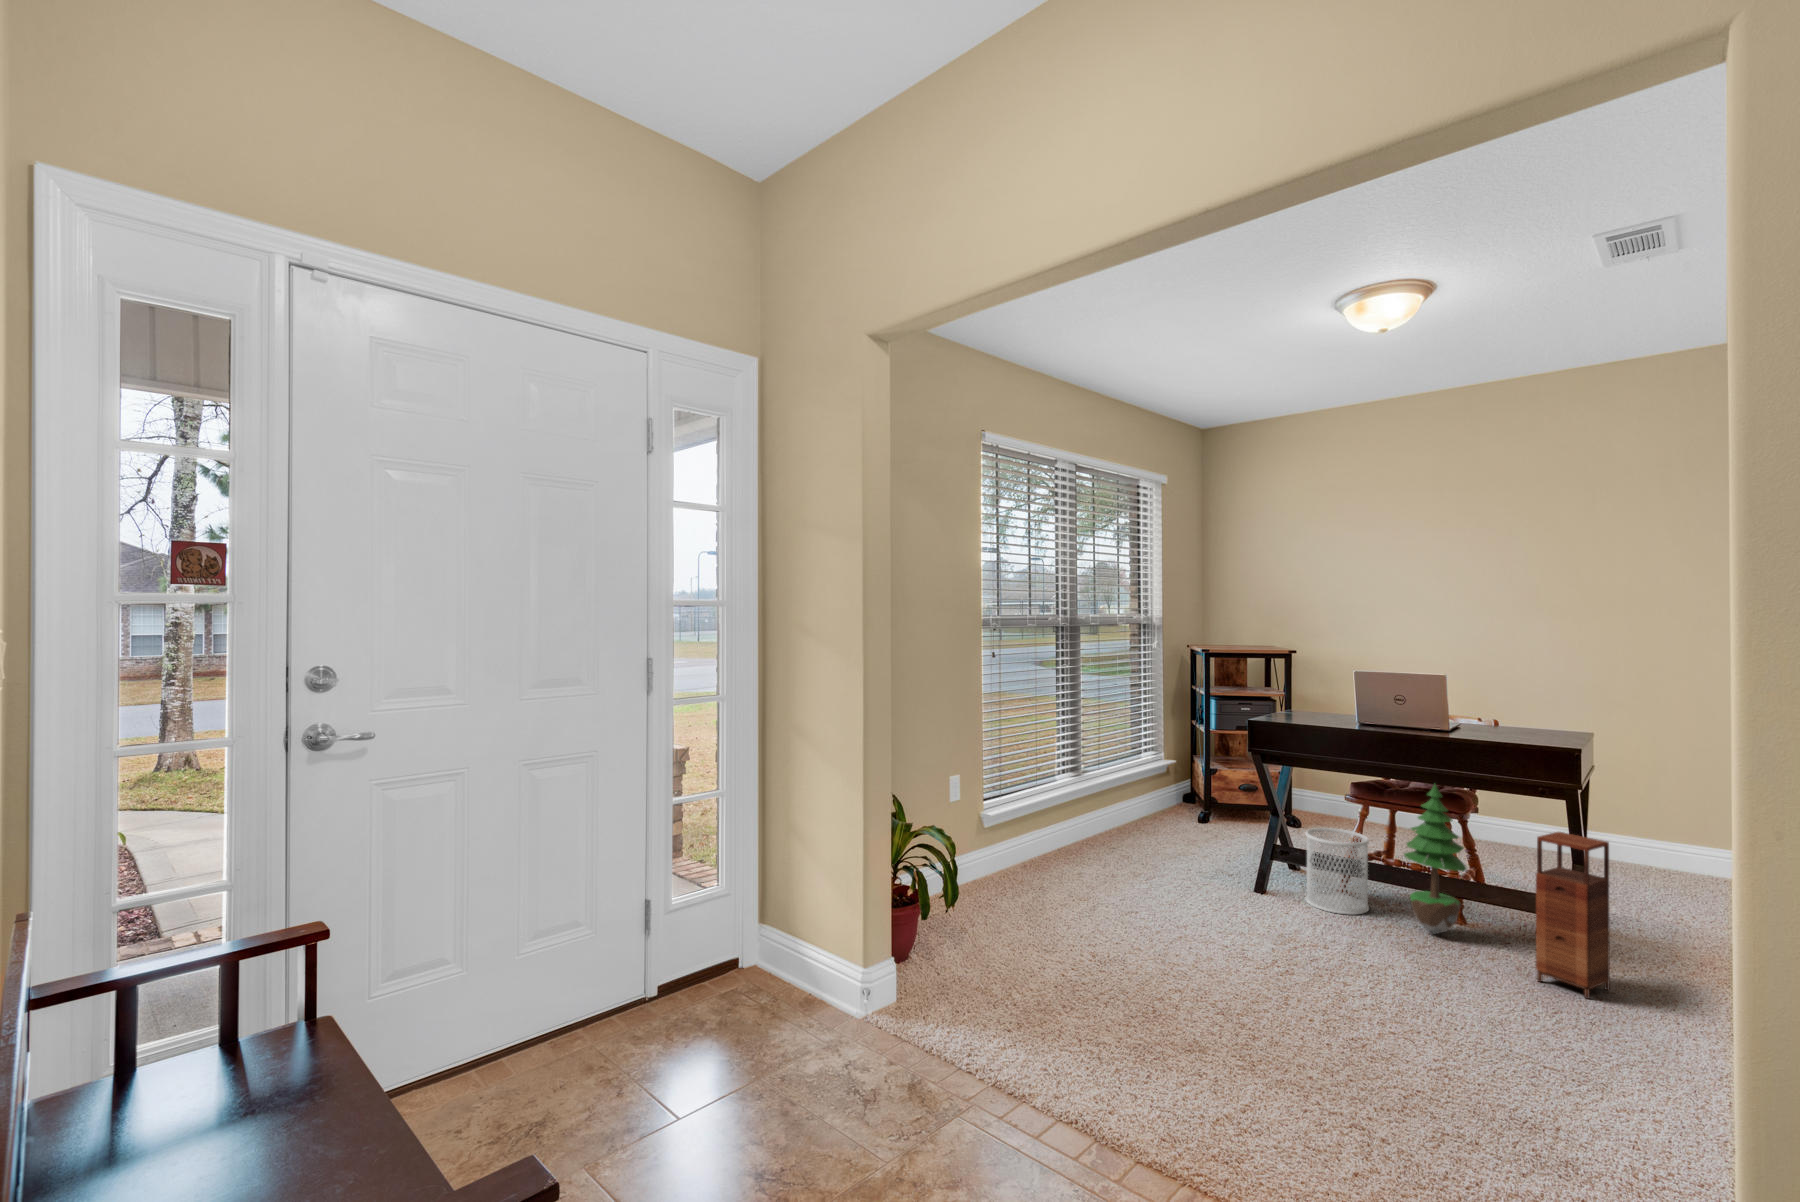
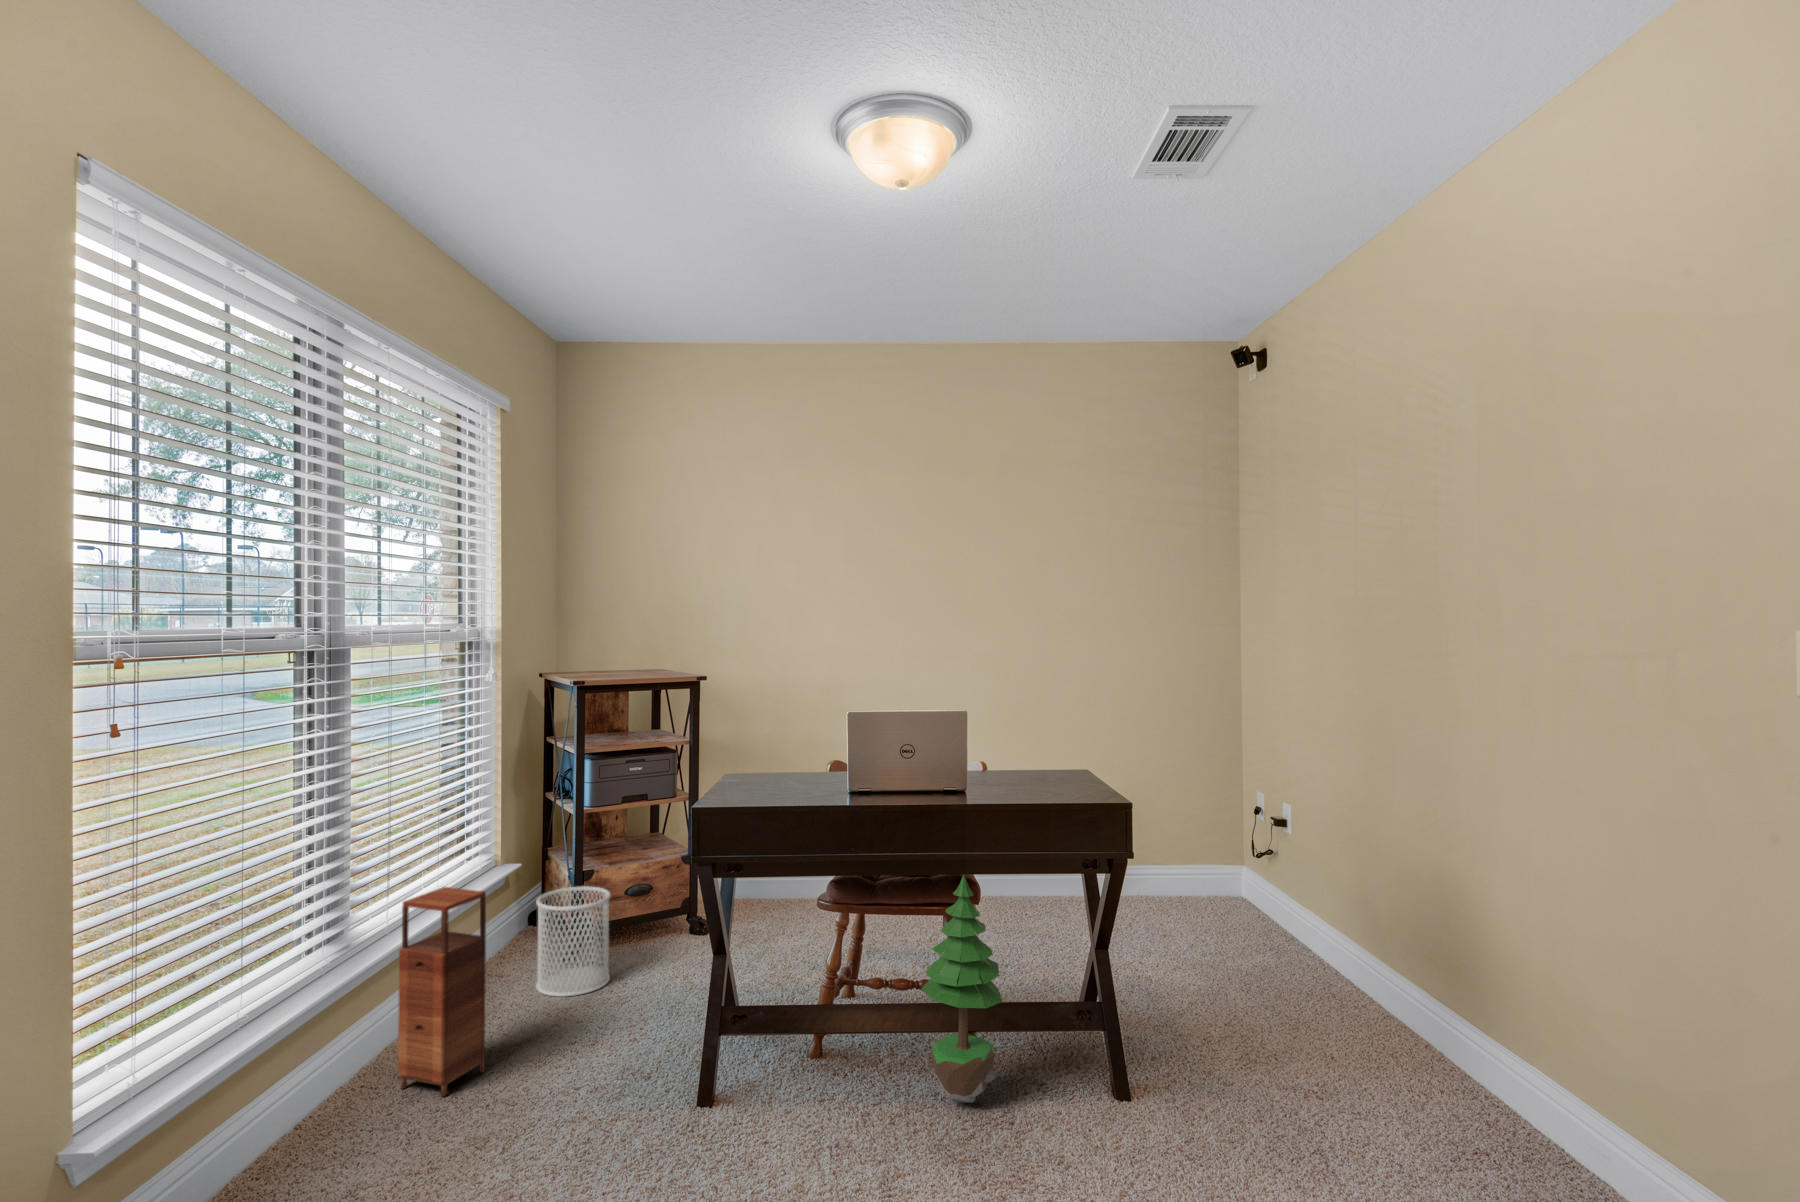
wastebasket: present [1305,828,1369,915] -> present [536,886,611,997]
storage cabinet: present [1536,832,1610,998] -> present [398,887,486,1097]

